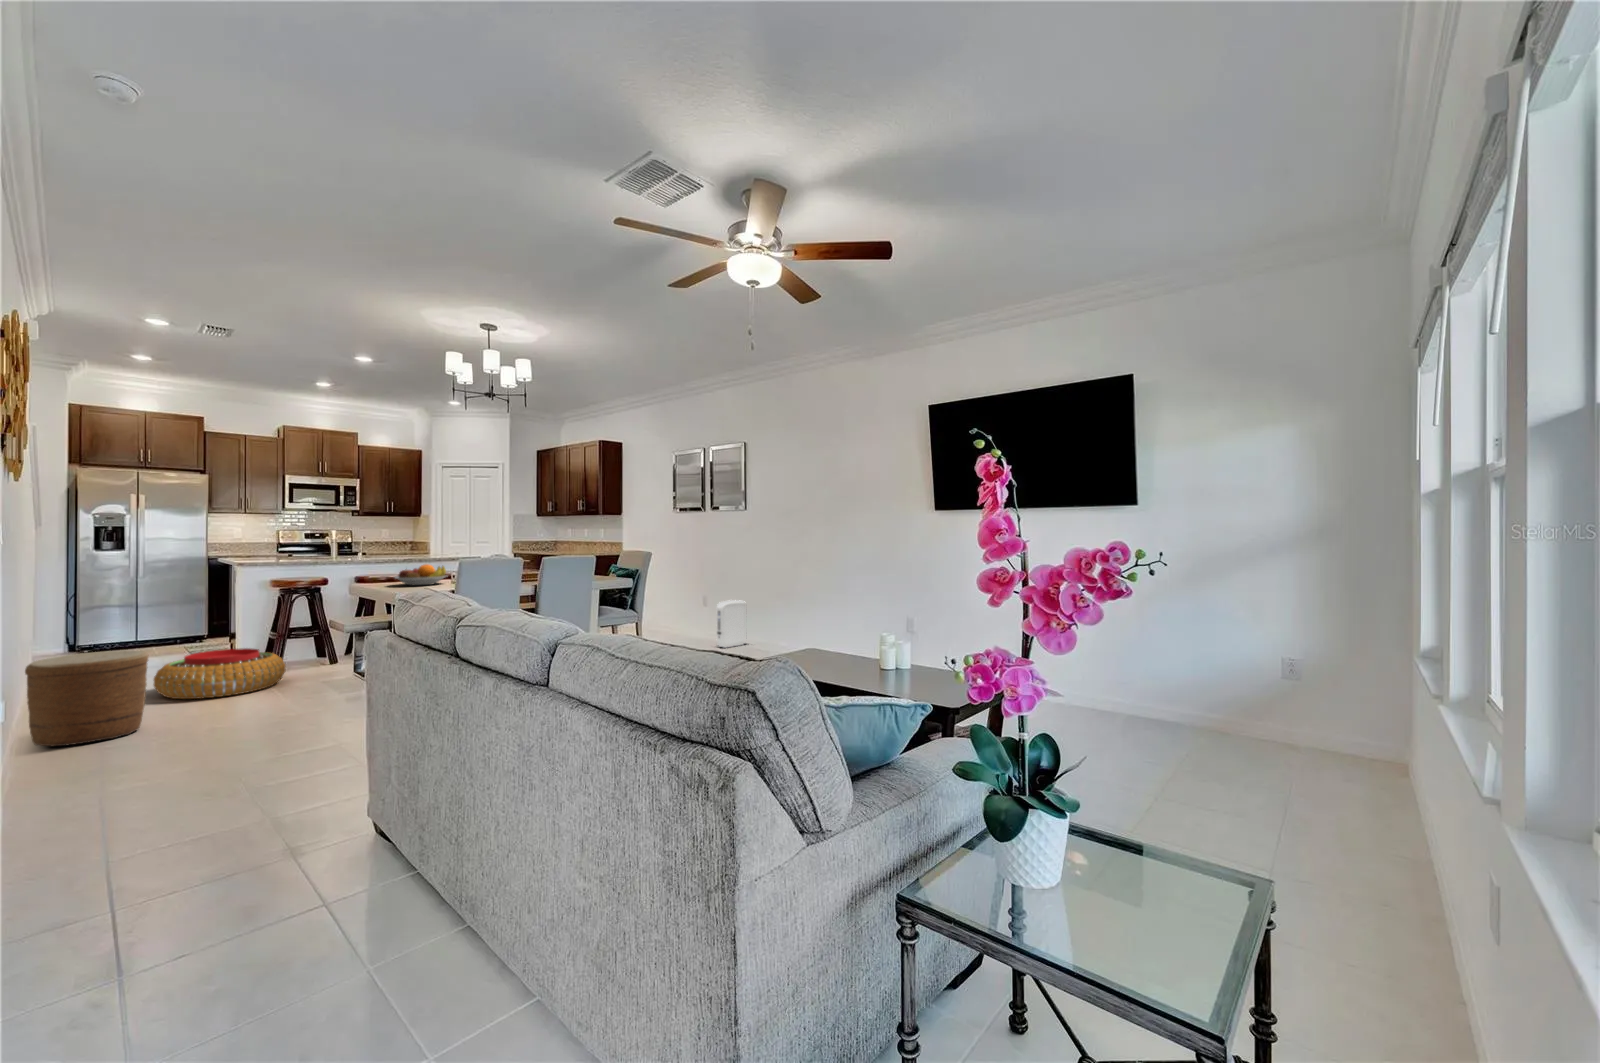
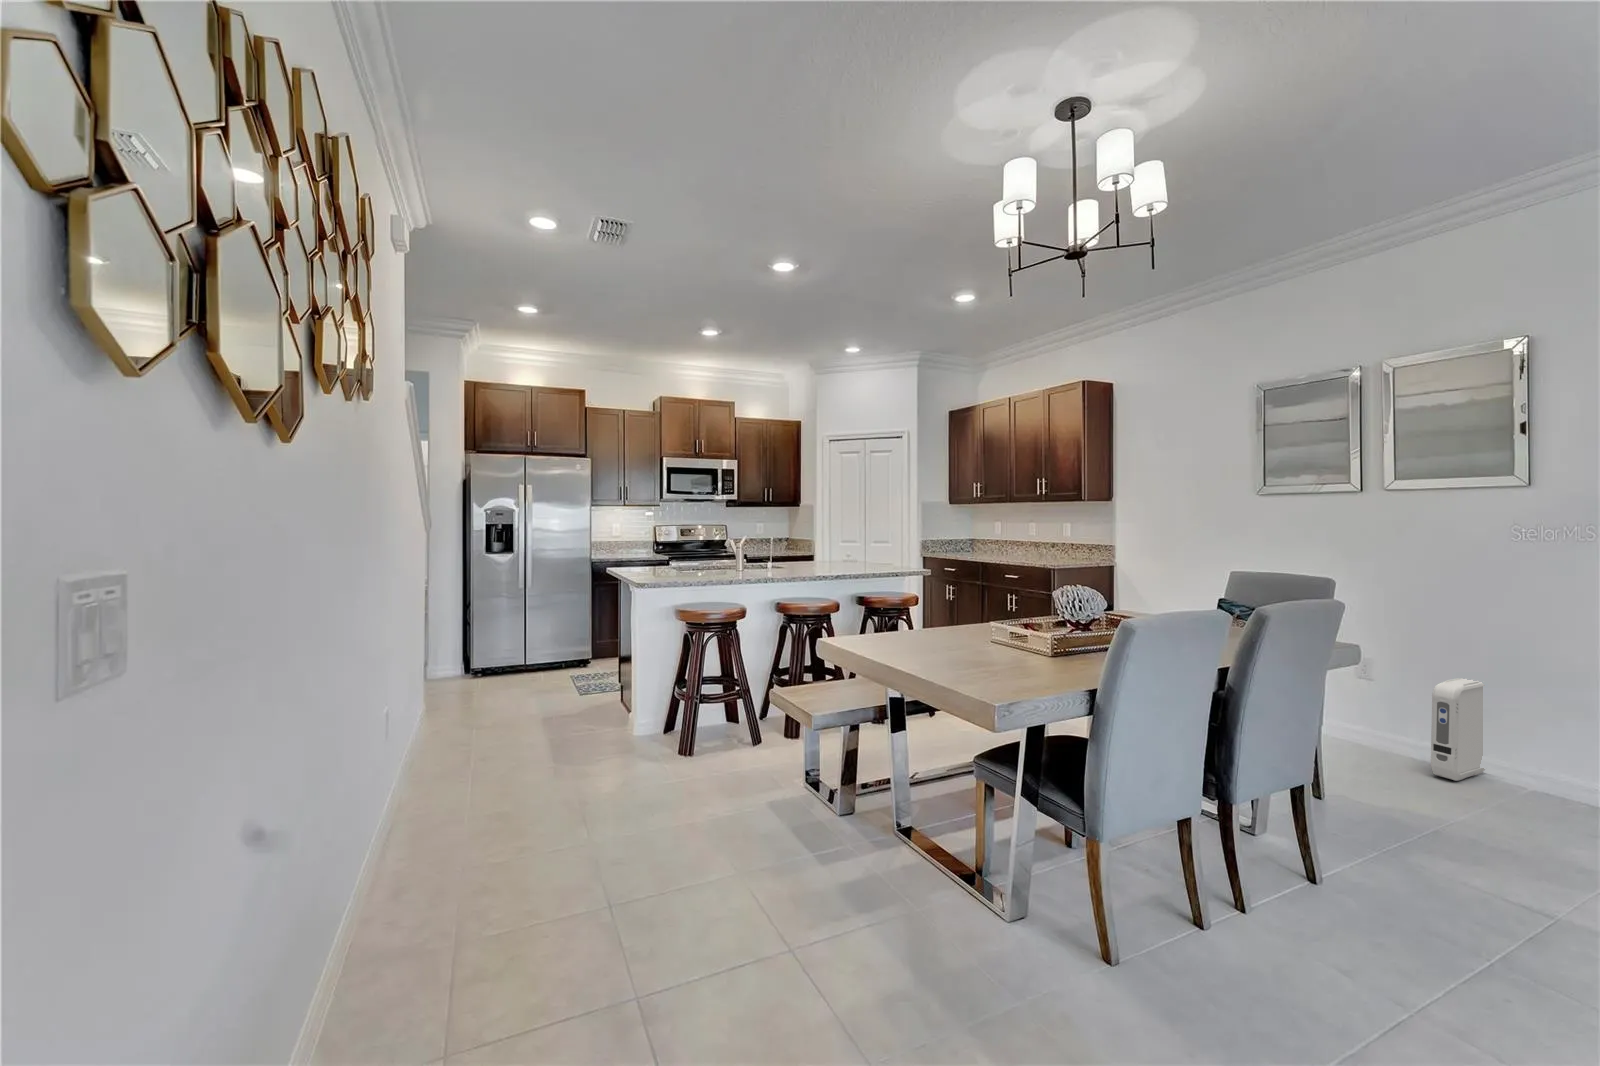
fruit bowl: present [395,564,447,585] -> none [897,610,994,653]
pouf: present [154,648,285,699] -> none [543,729,712,833]
woven basket: present [25,650,148,746] -> none [342,781,535,1022]

